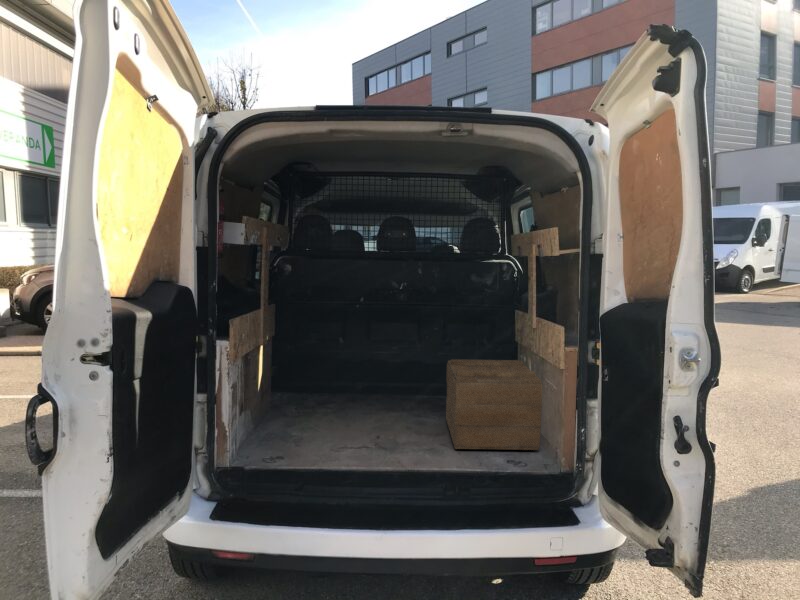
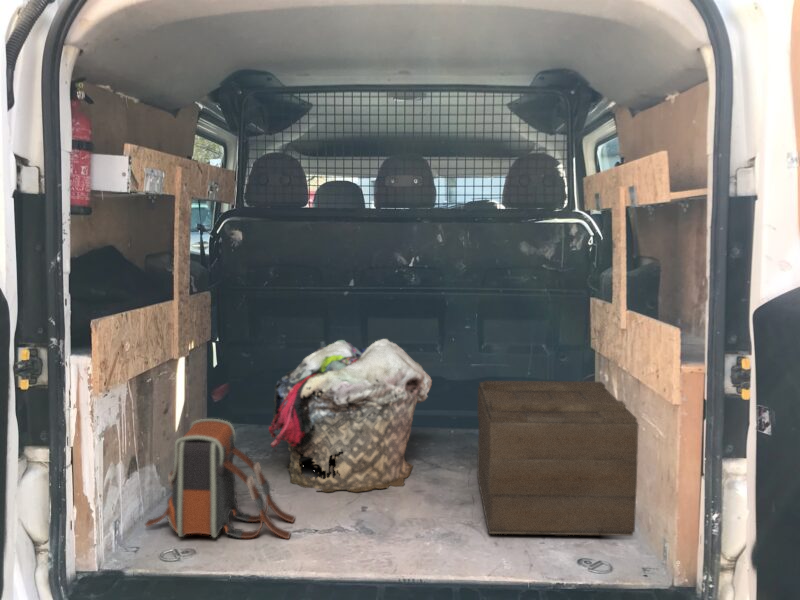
laundry basket: none [318,334,417,428] -> present [269,339,432,492]
backpack: none [249,381,338,452] -> present [146,419,295,539]

